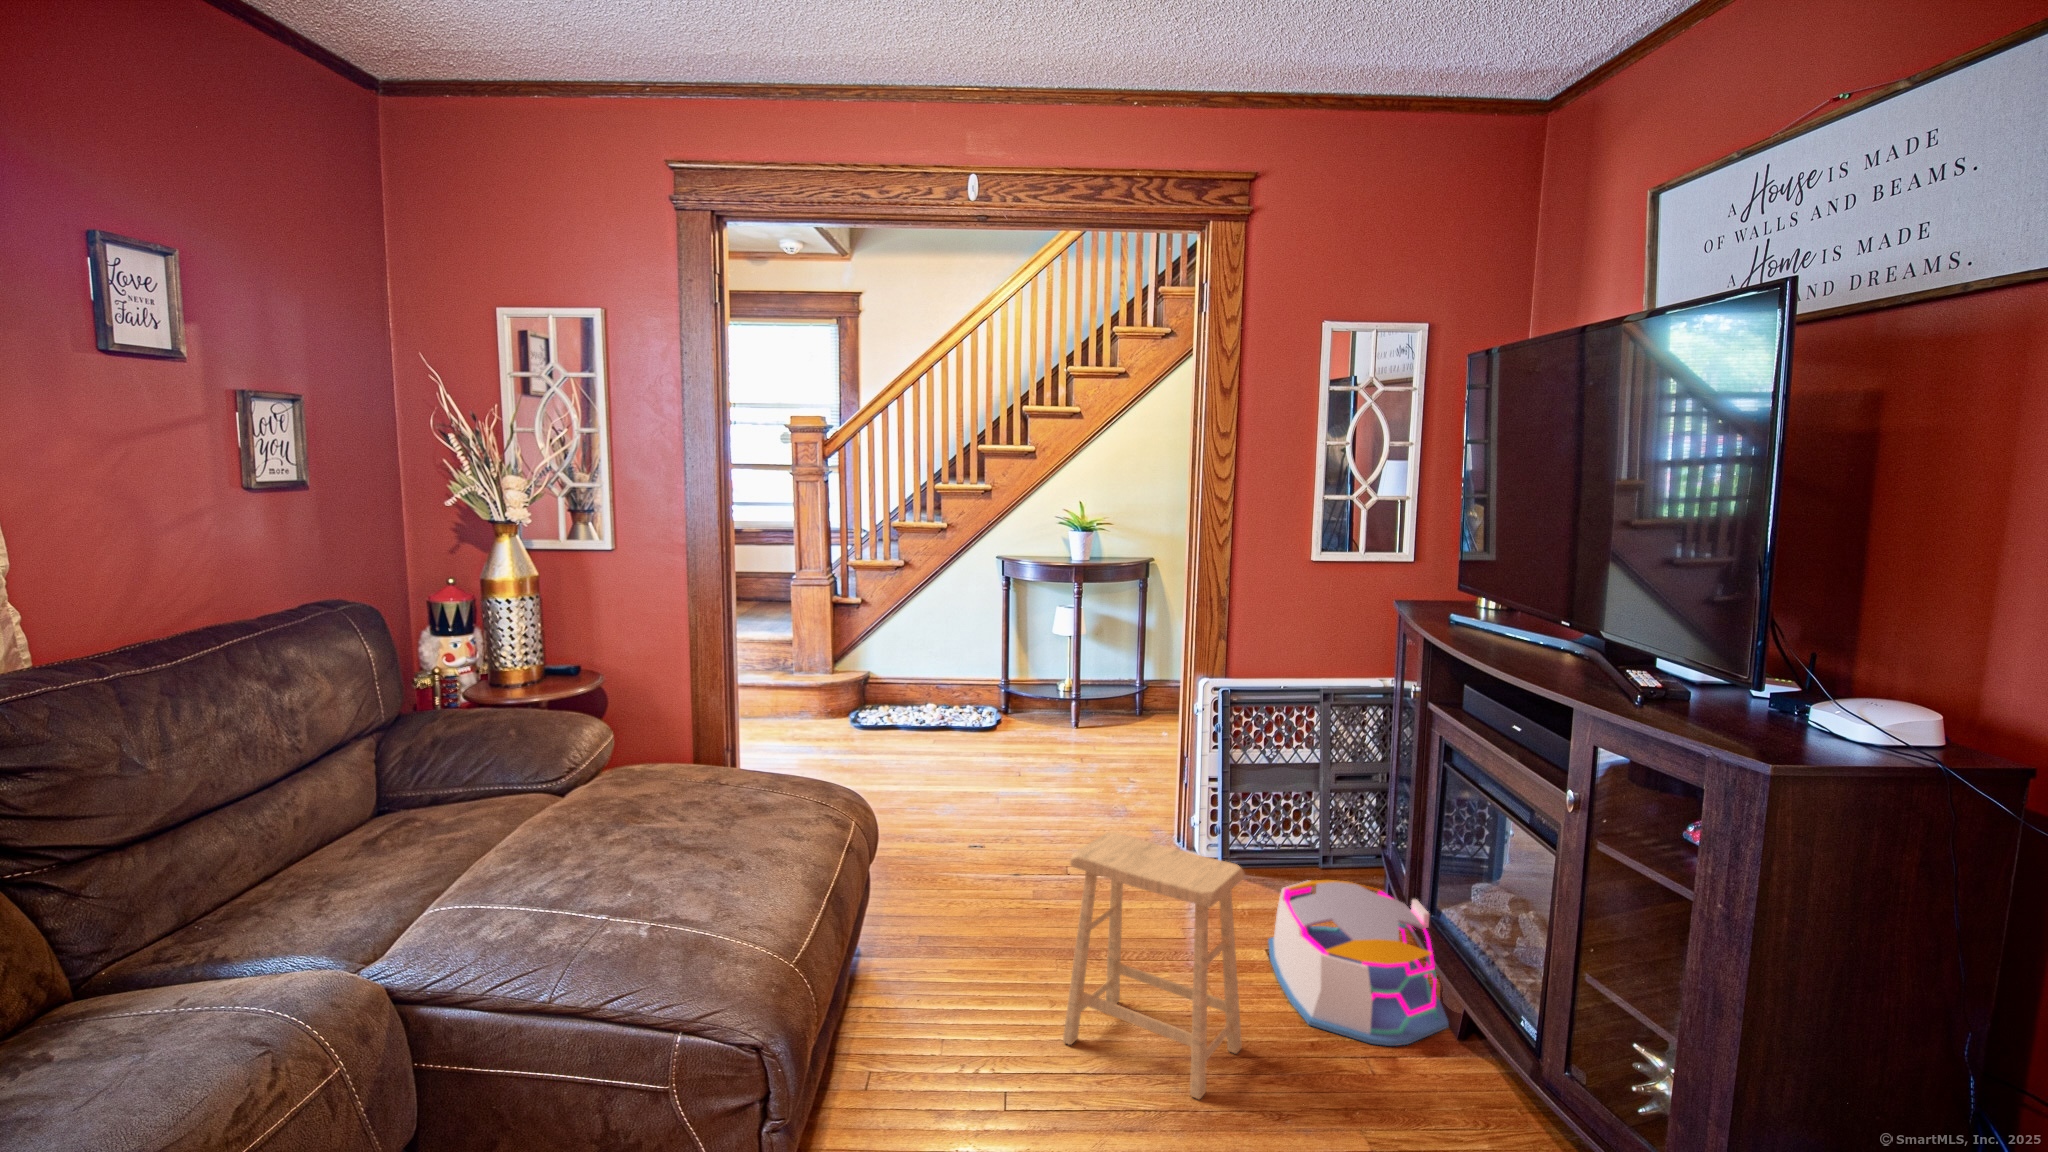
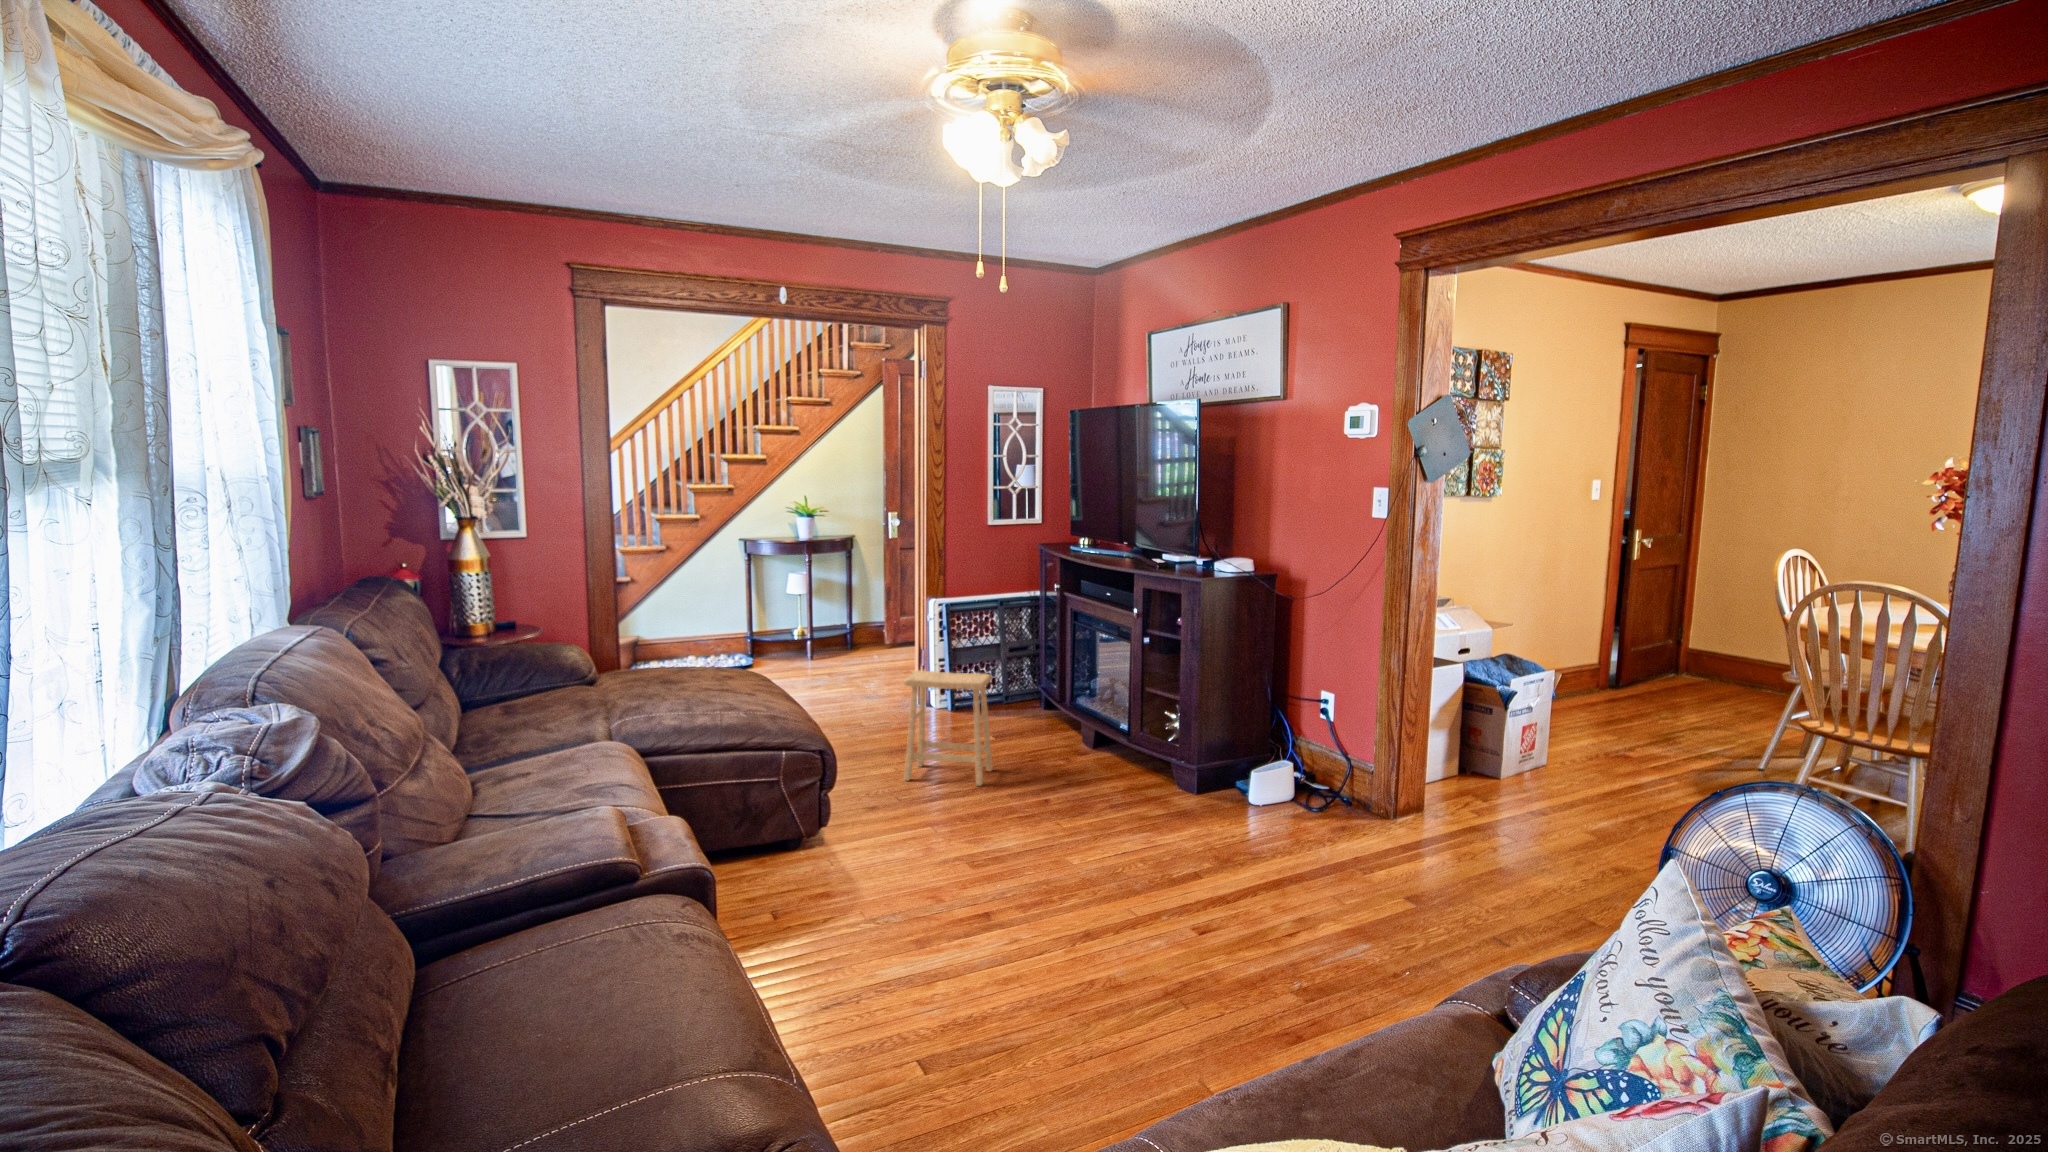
storage bin: present [1268,880,1449,1046] -> none [989,696,1084,759]

